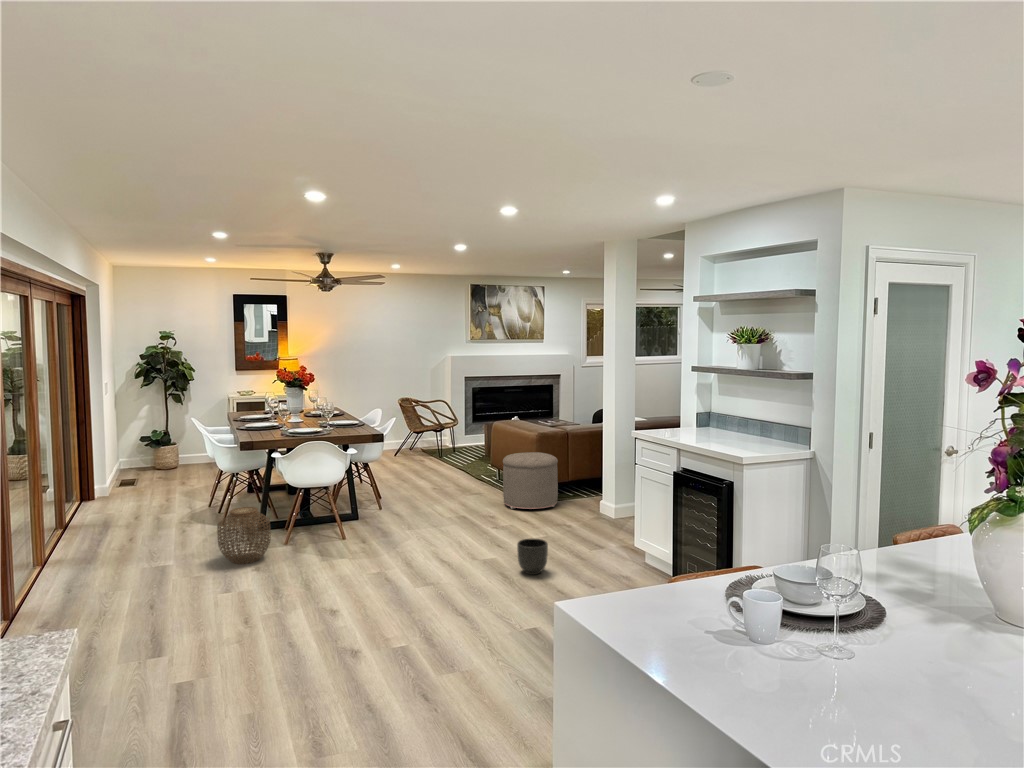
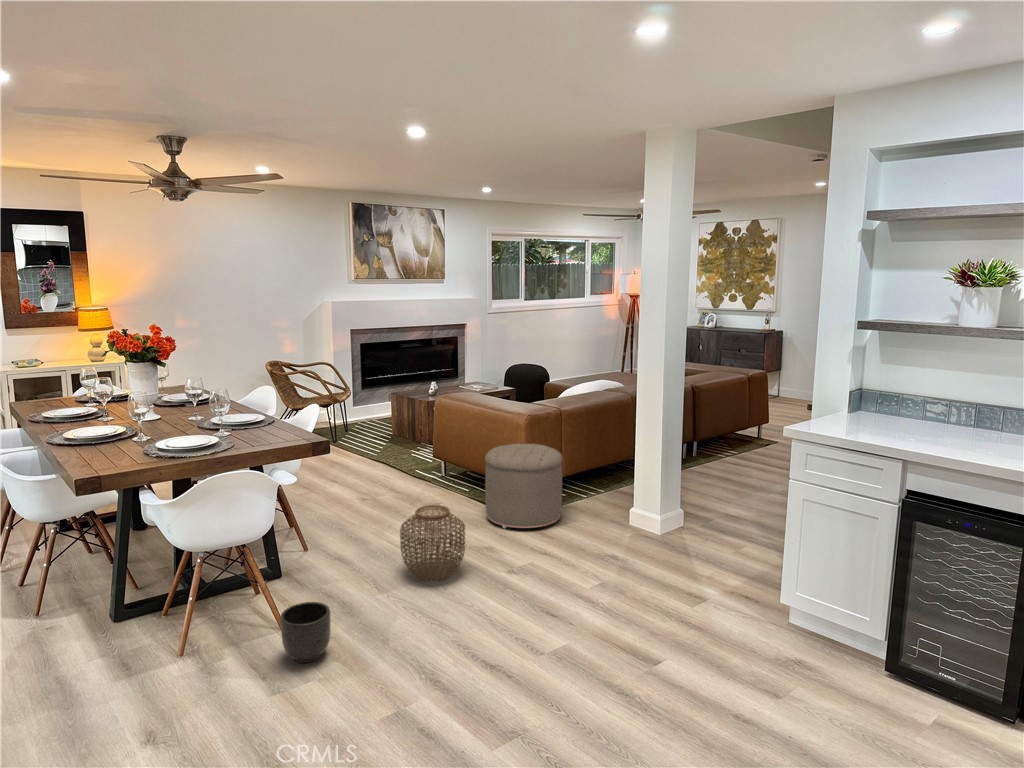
woven basket: present [217,507,271,564] -> present [400,505,465,581]
planter: present [517,539,548,575] -> present [280,602,331,663]

